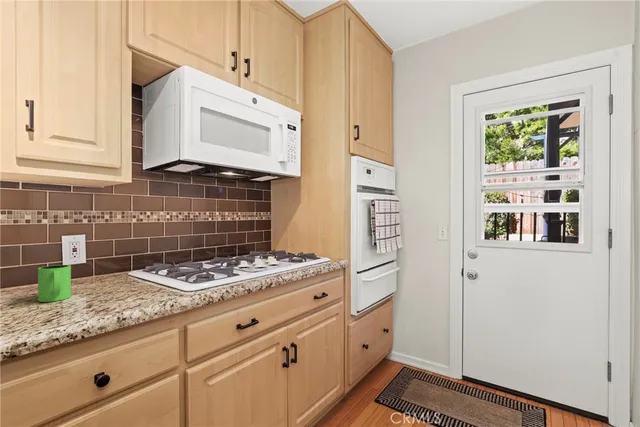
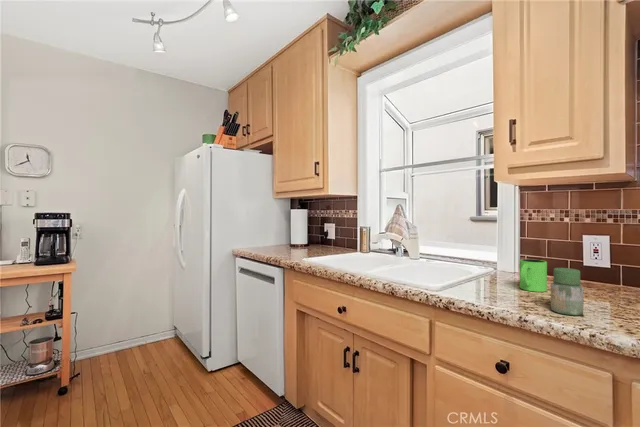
jar: none [119,262,146,303] -> present [551,268,583,315]

